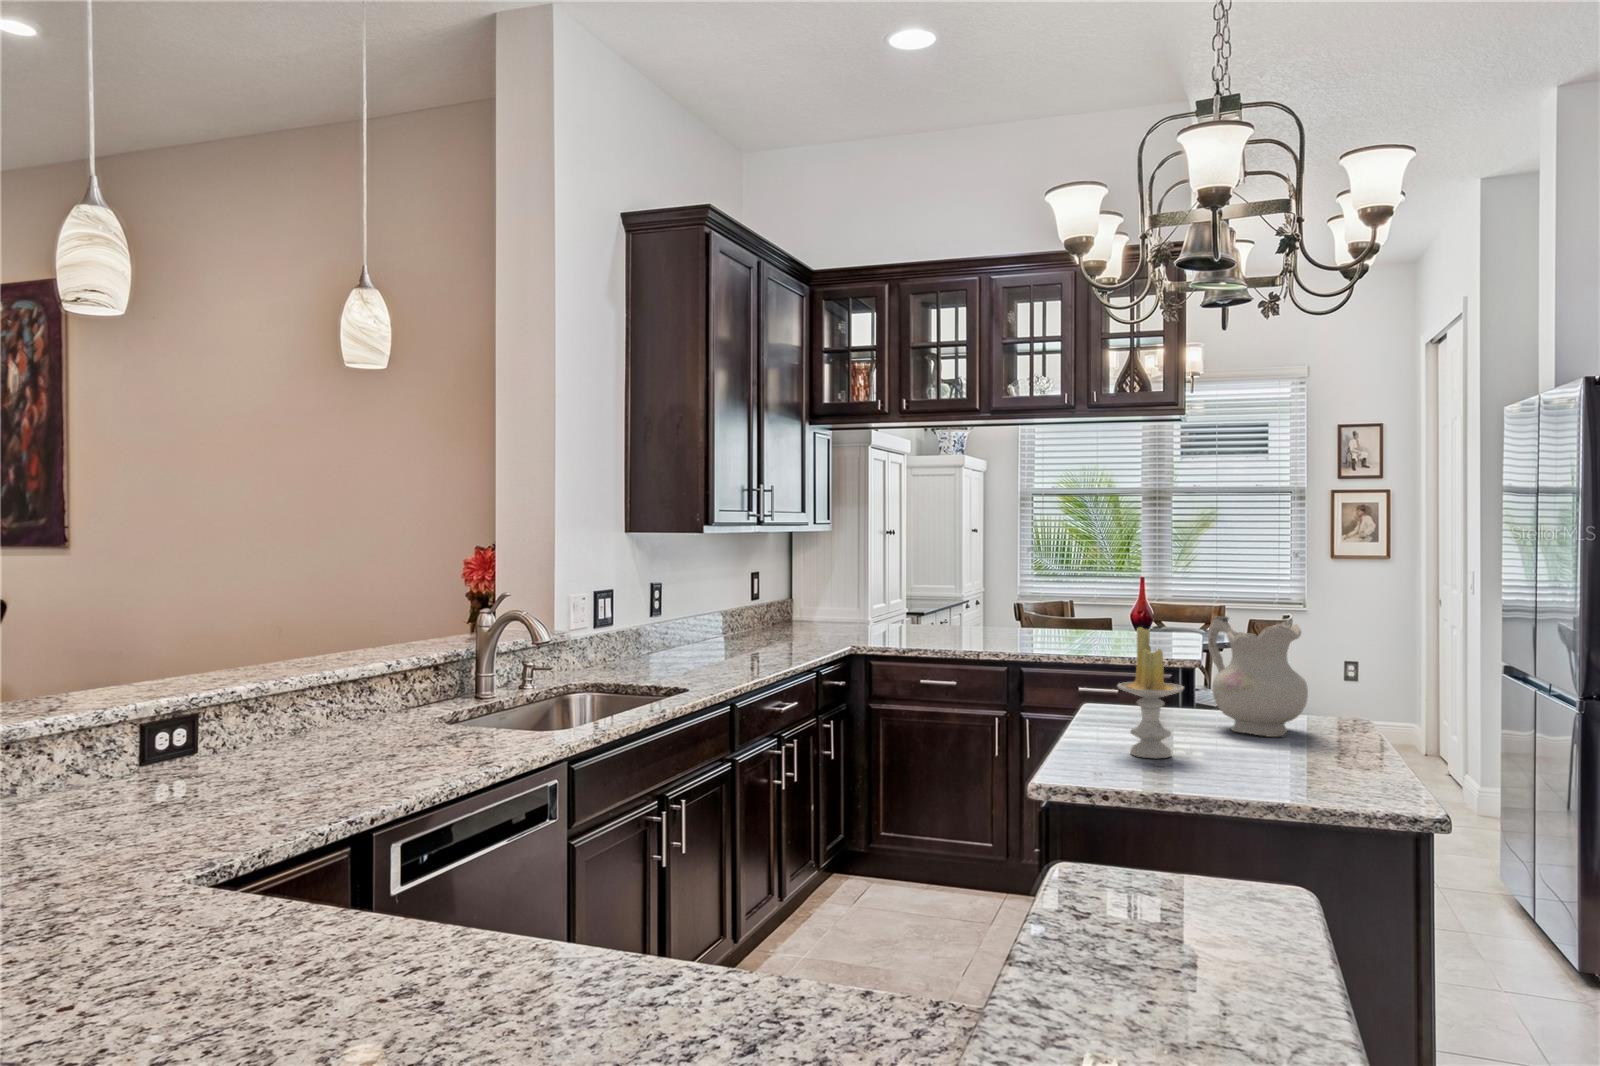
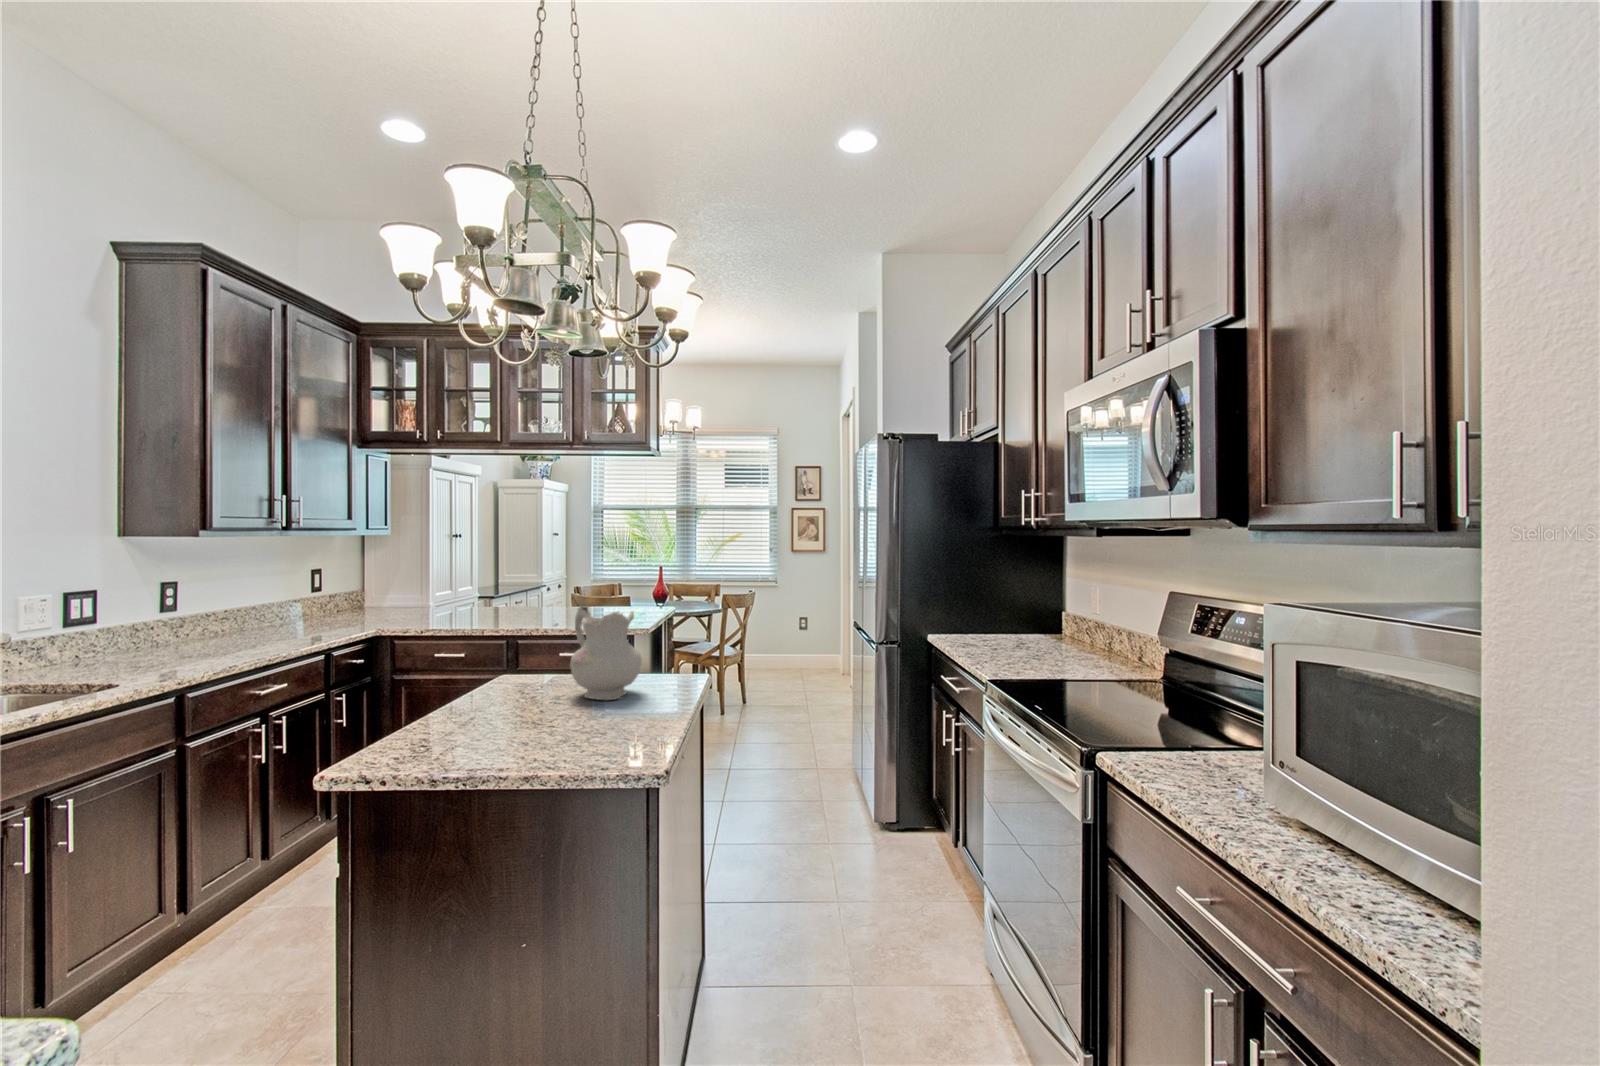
candle: present [1118,627,1184,758] -> none [452,621,512,733]

